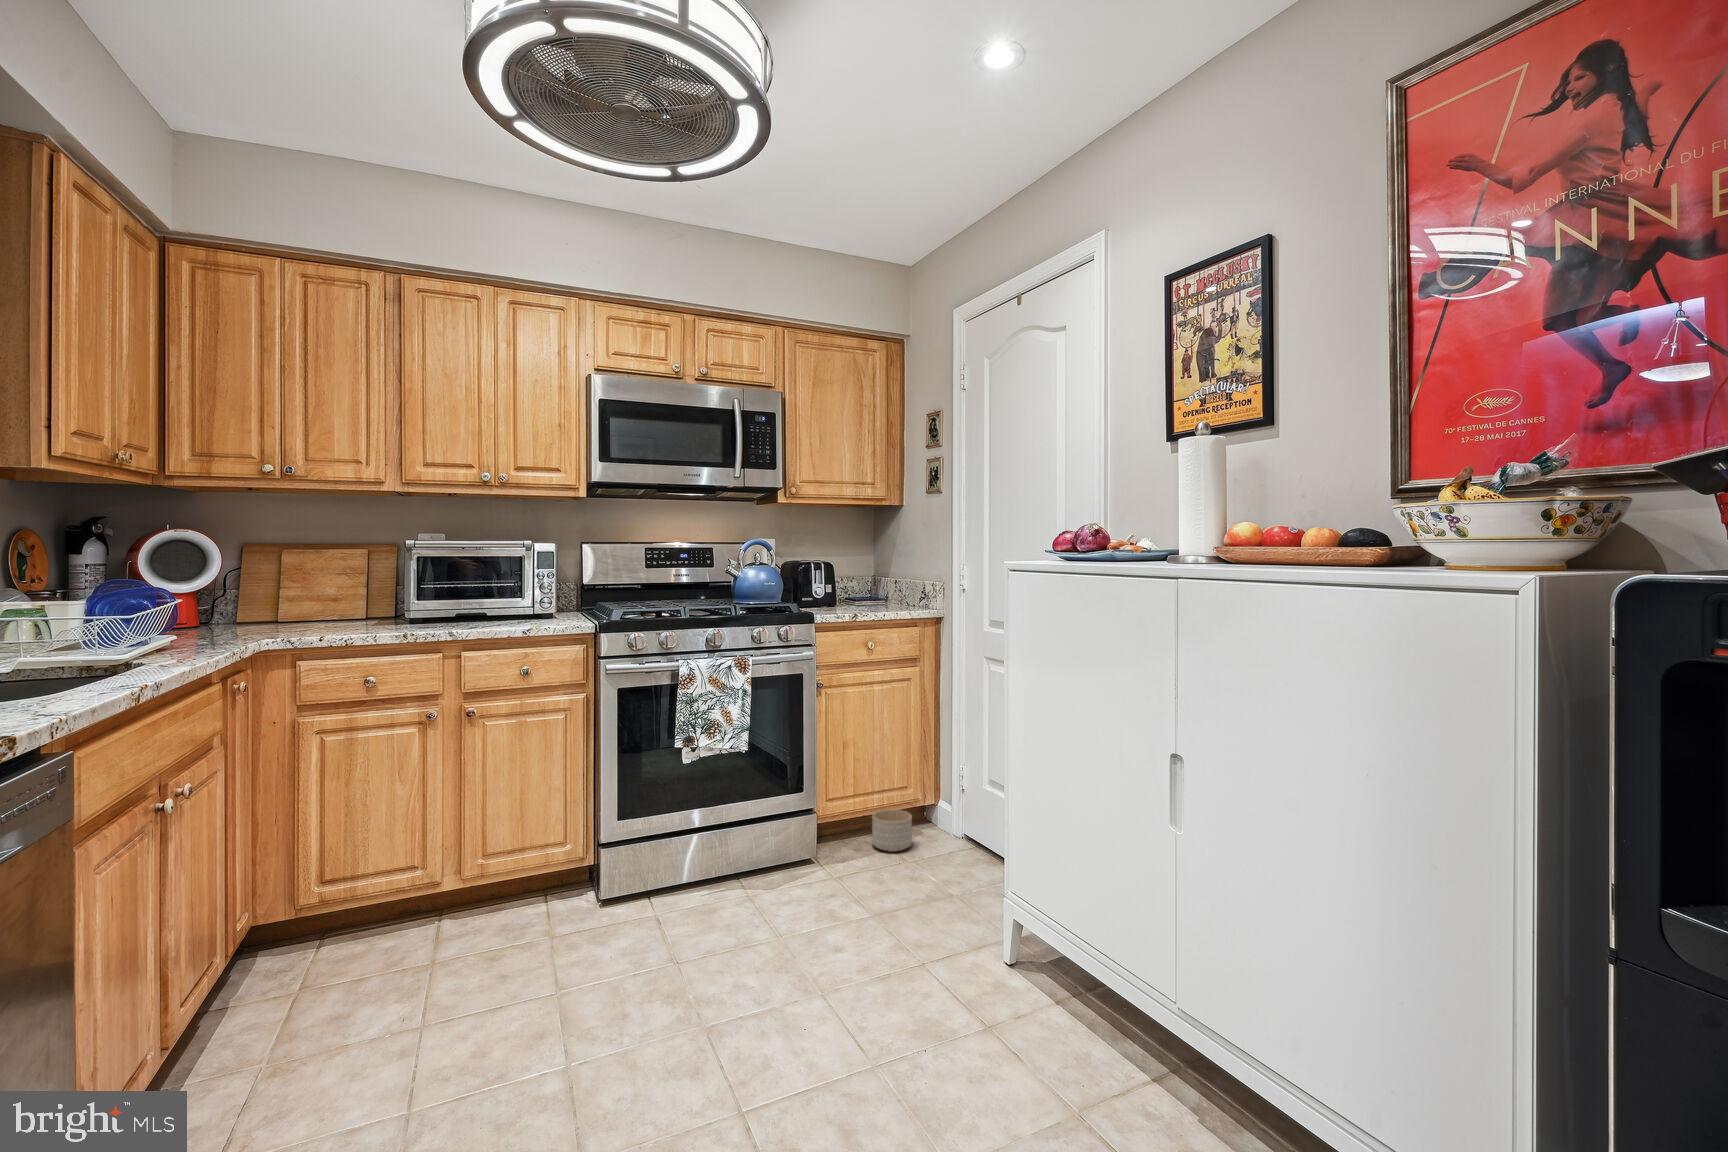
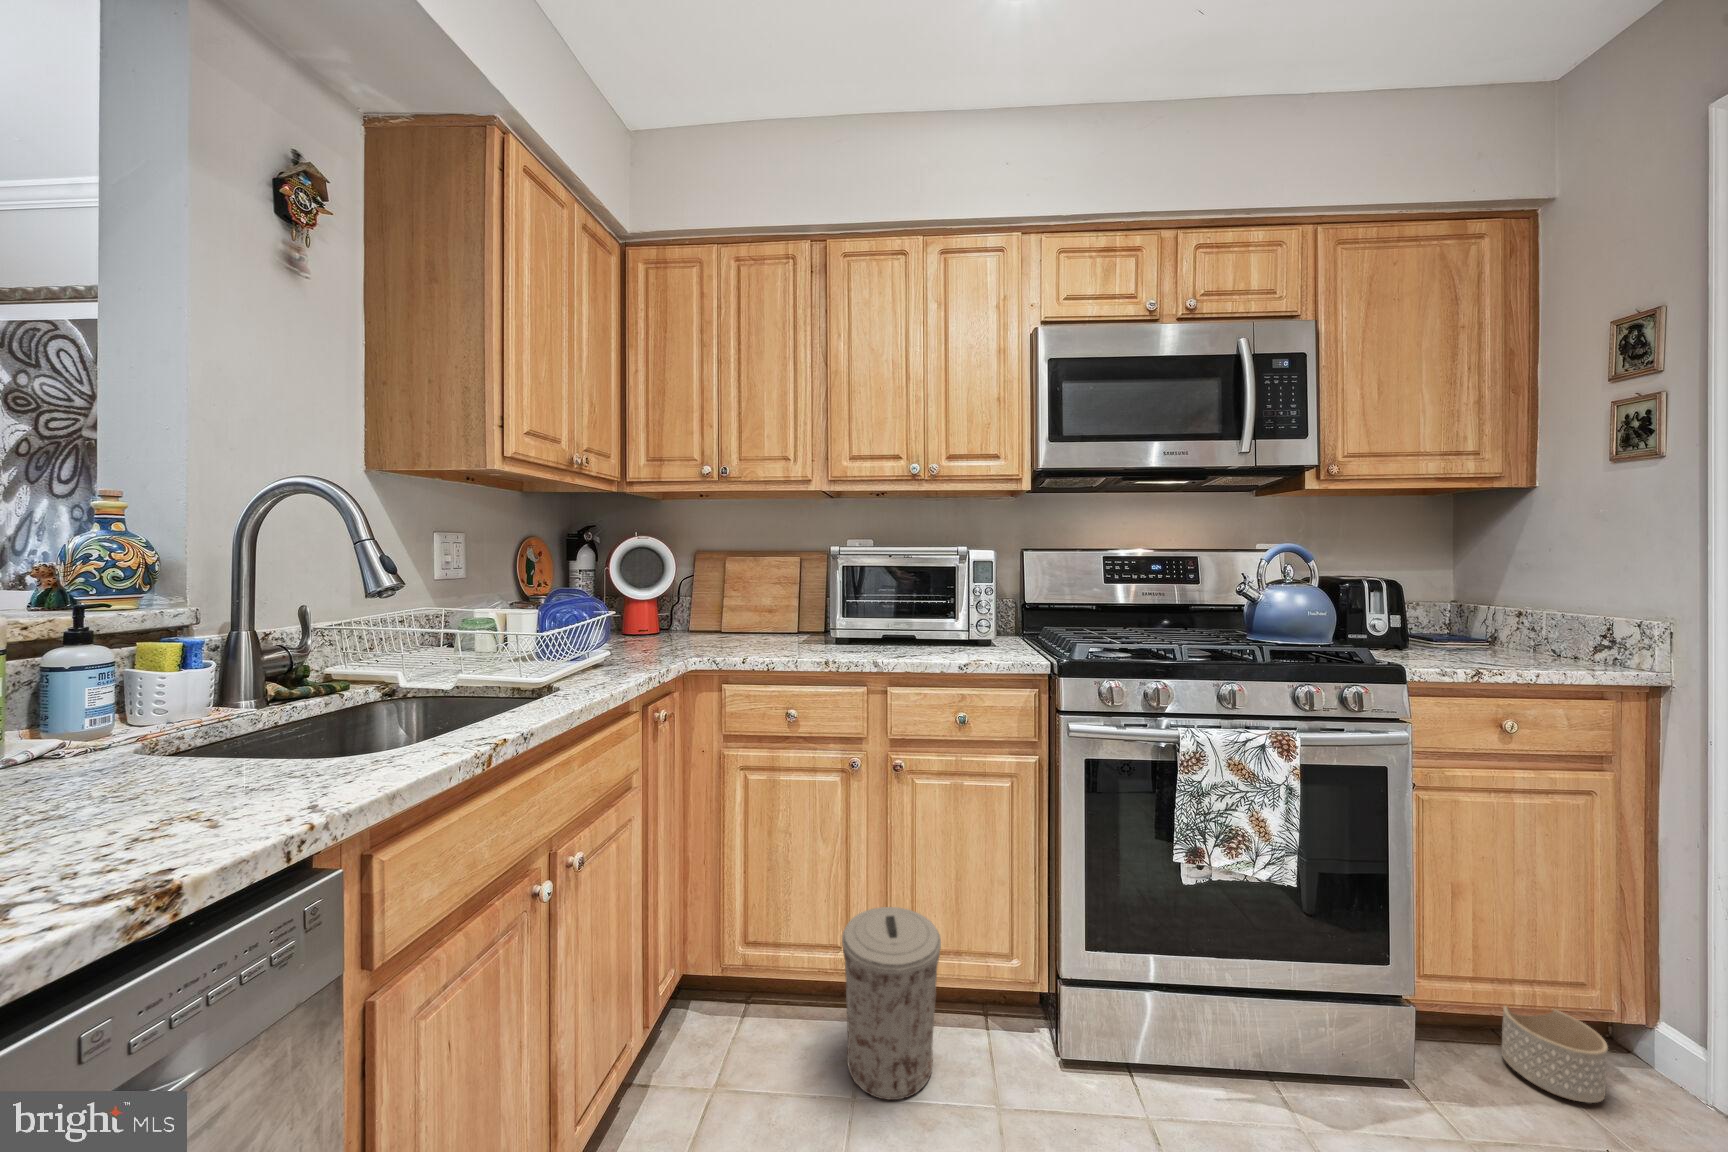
trash can: none [425,822,509,950] -> present [842,907,941,1100]

